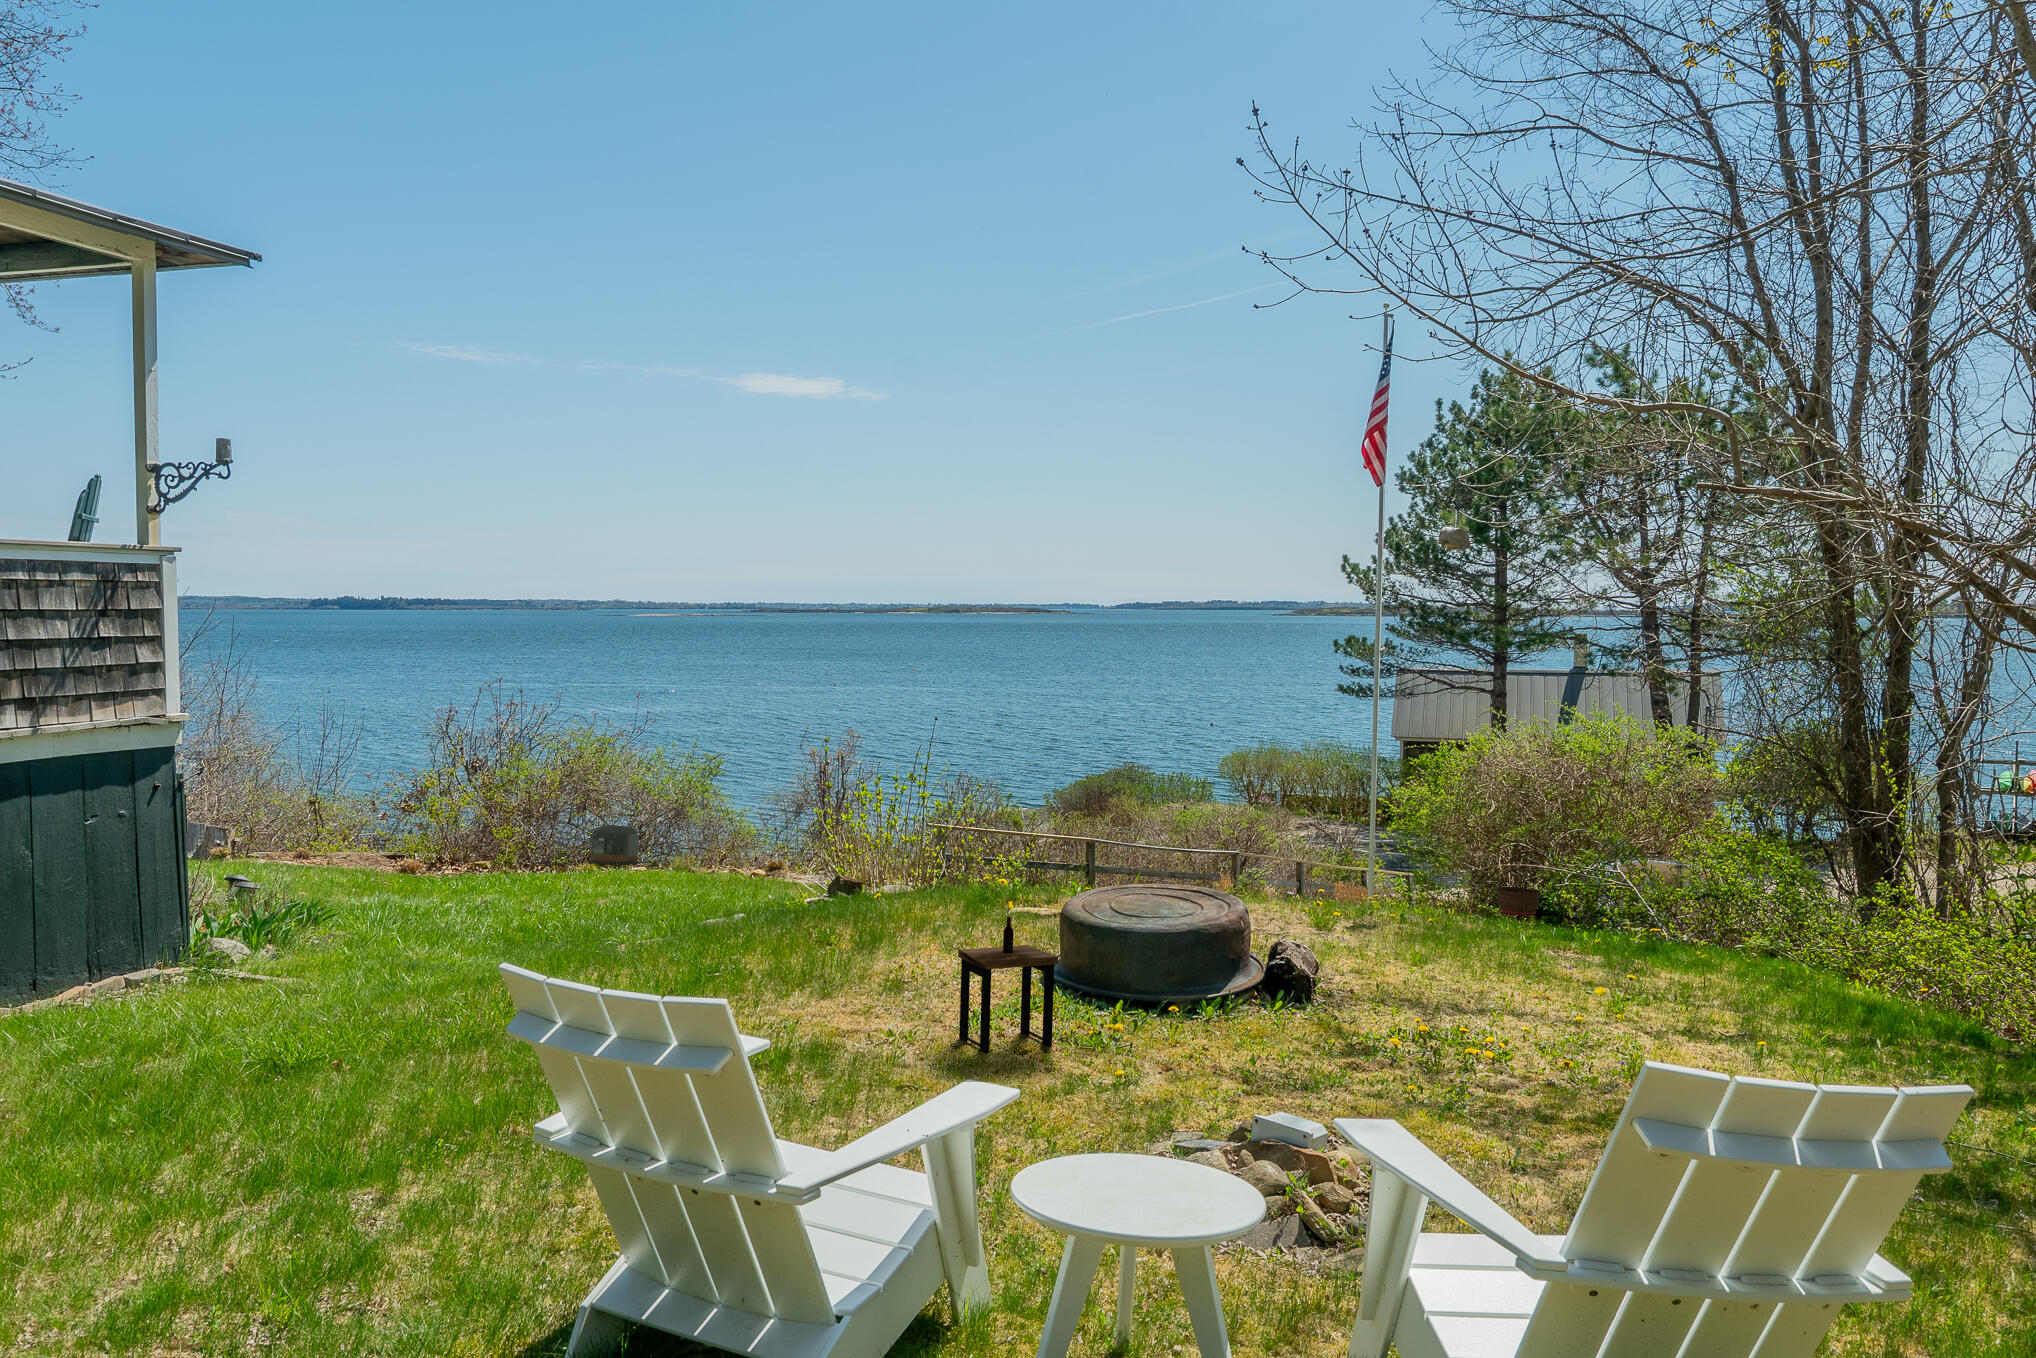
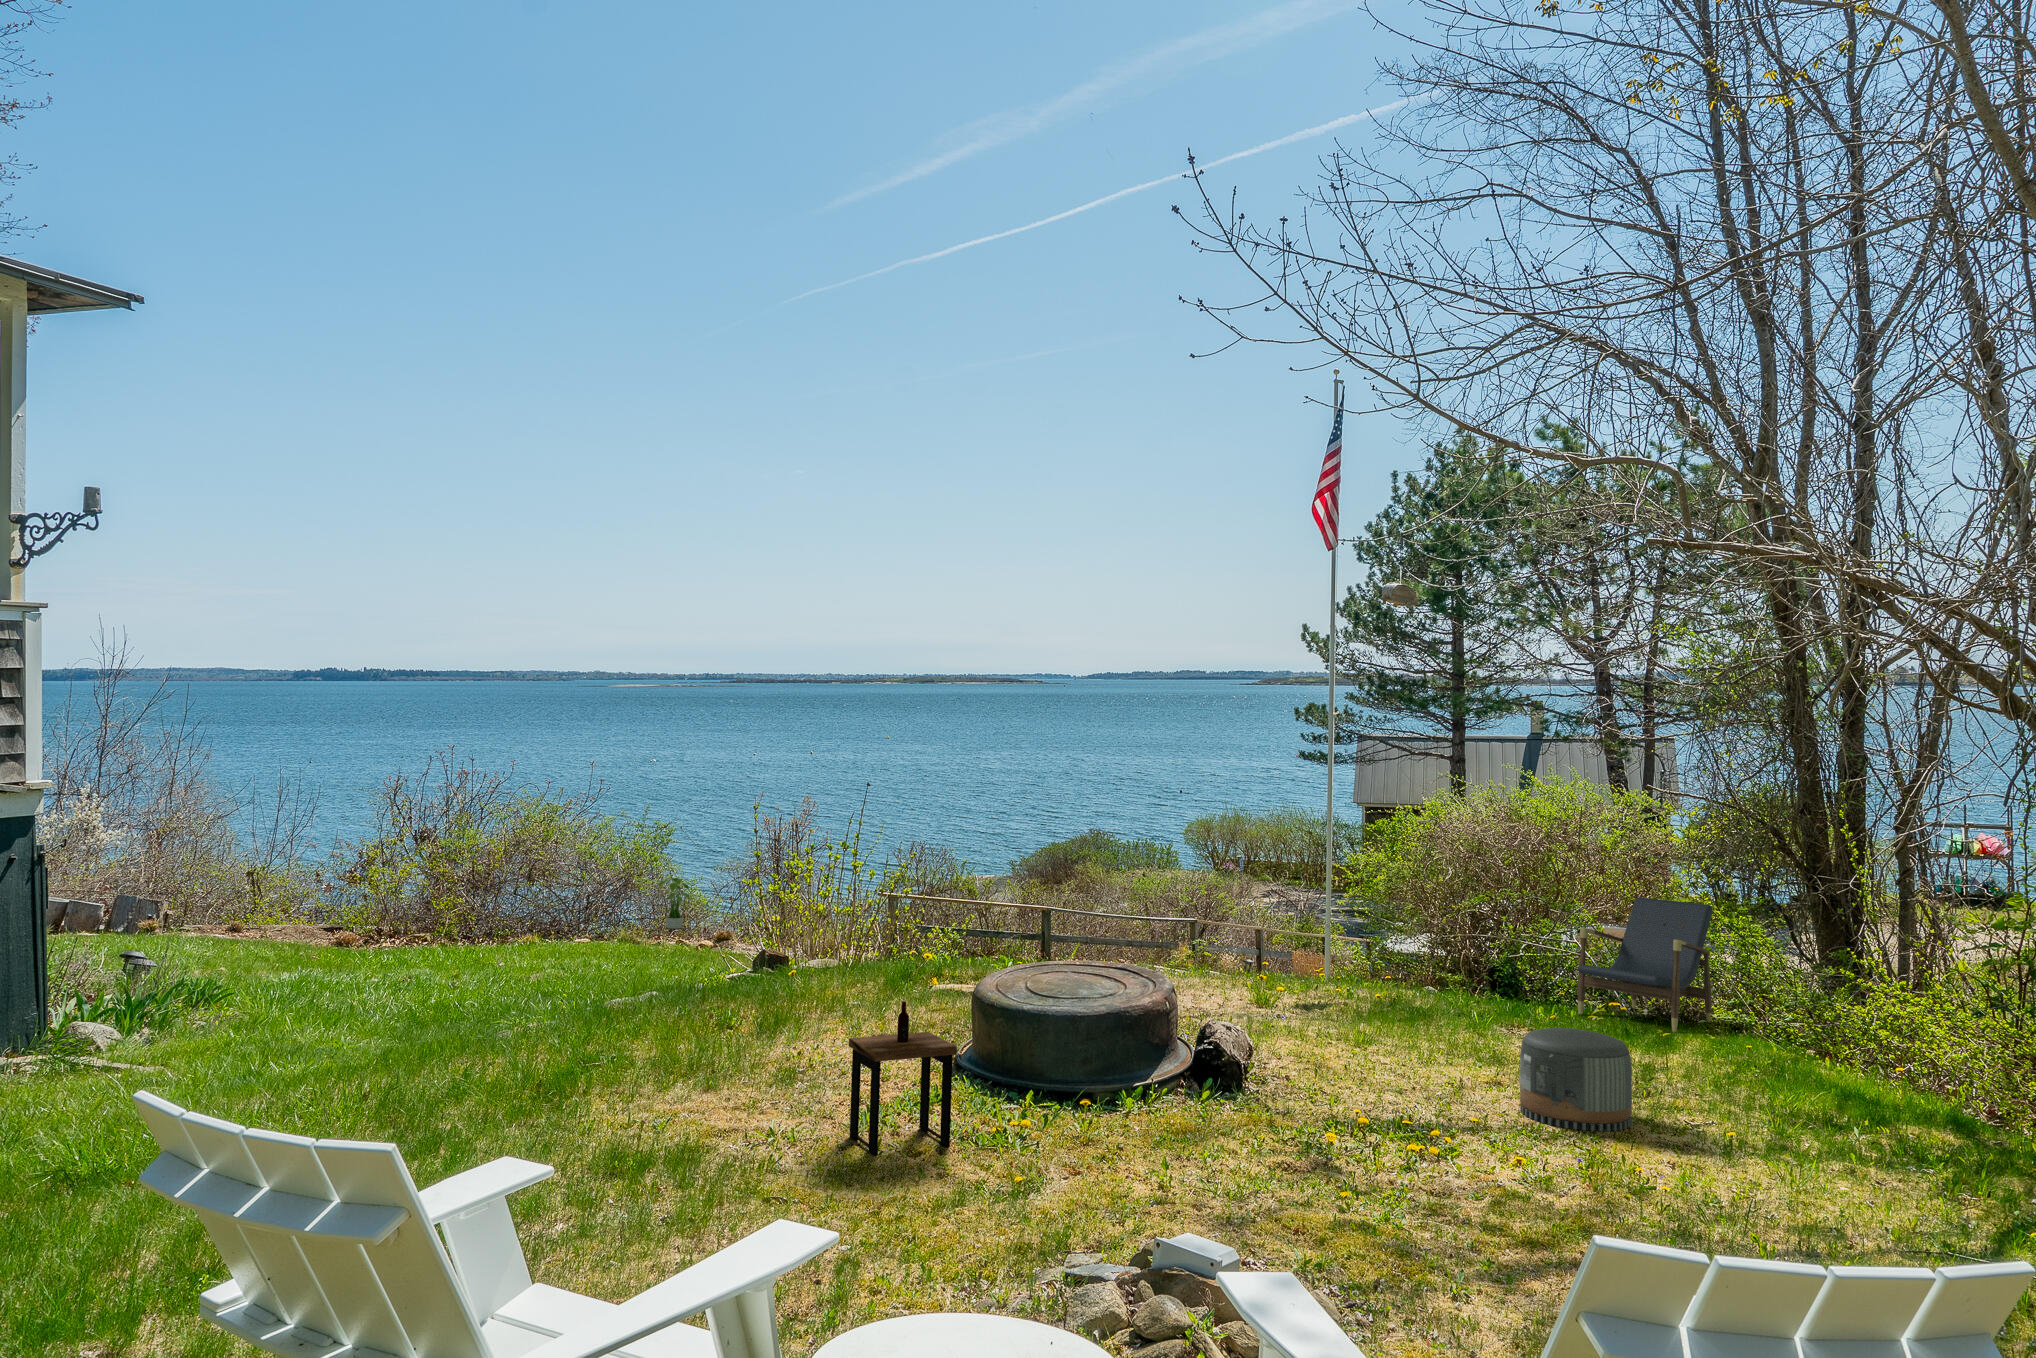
potted plant: none [703,809,736,861] -> present [658,877,691,929]
pouf: present [591,826,638,865] -> present [1520,1028,1632,1131]
lounge chair: none [1622,829,1755,957] -> present [1578,897,1713,1032]
basket: present [1496,887,1541,915] -> none [1448,956,1494,986]

